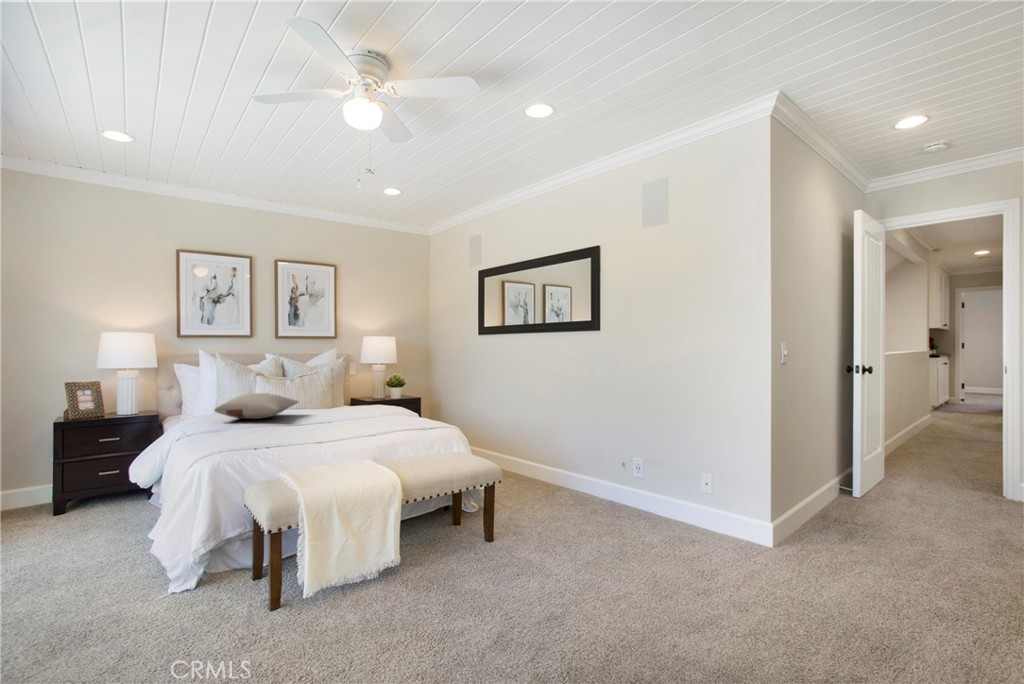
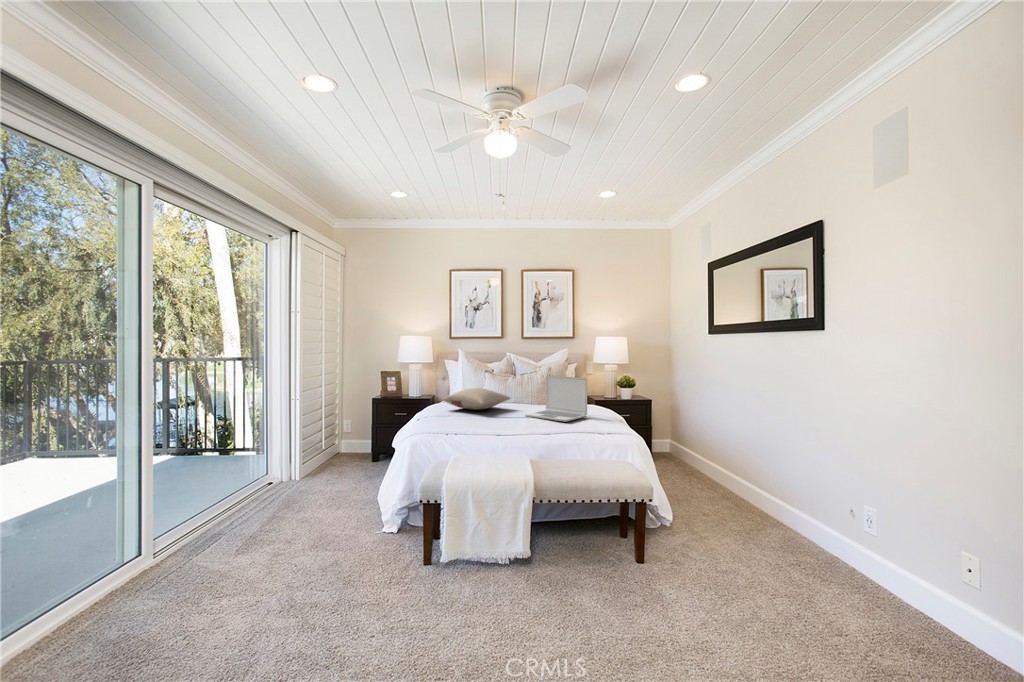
laptop: none [327,374,393,420] -> present [525,375,587,422]

